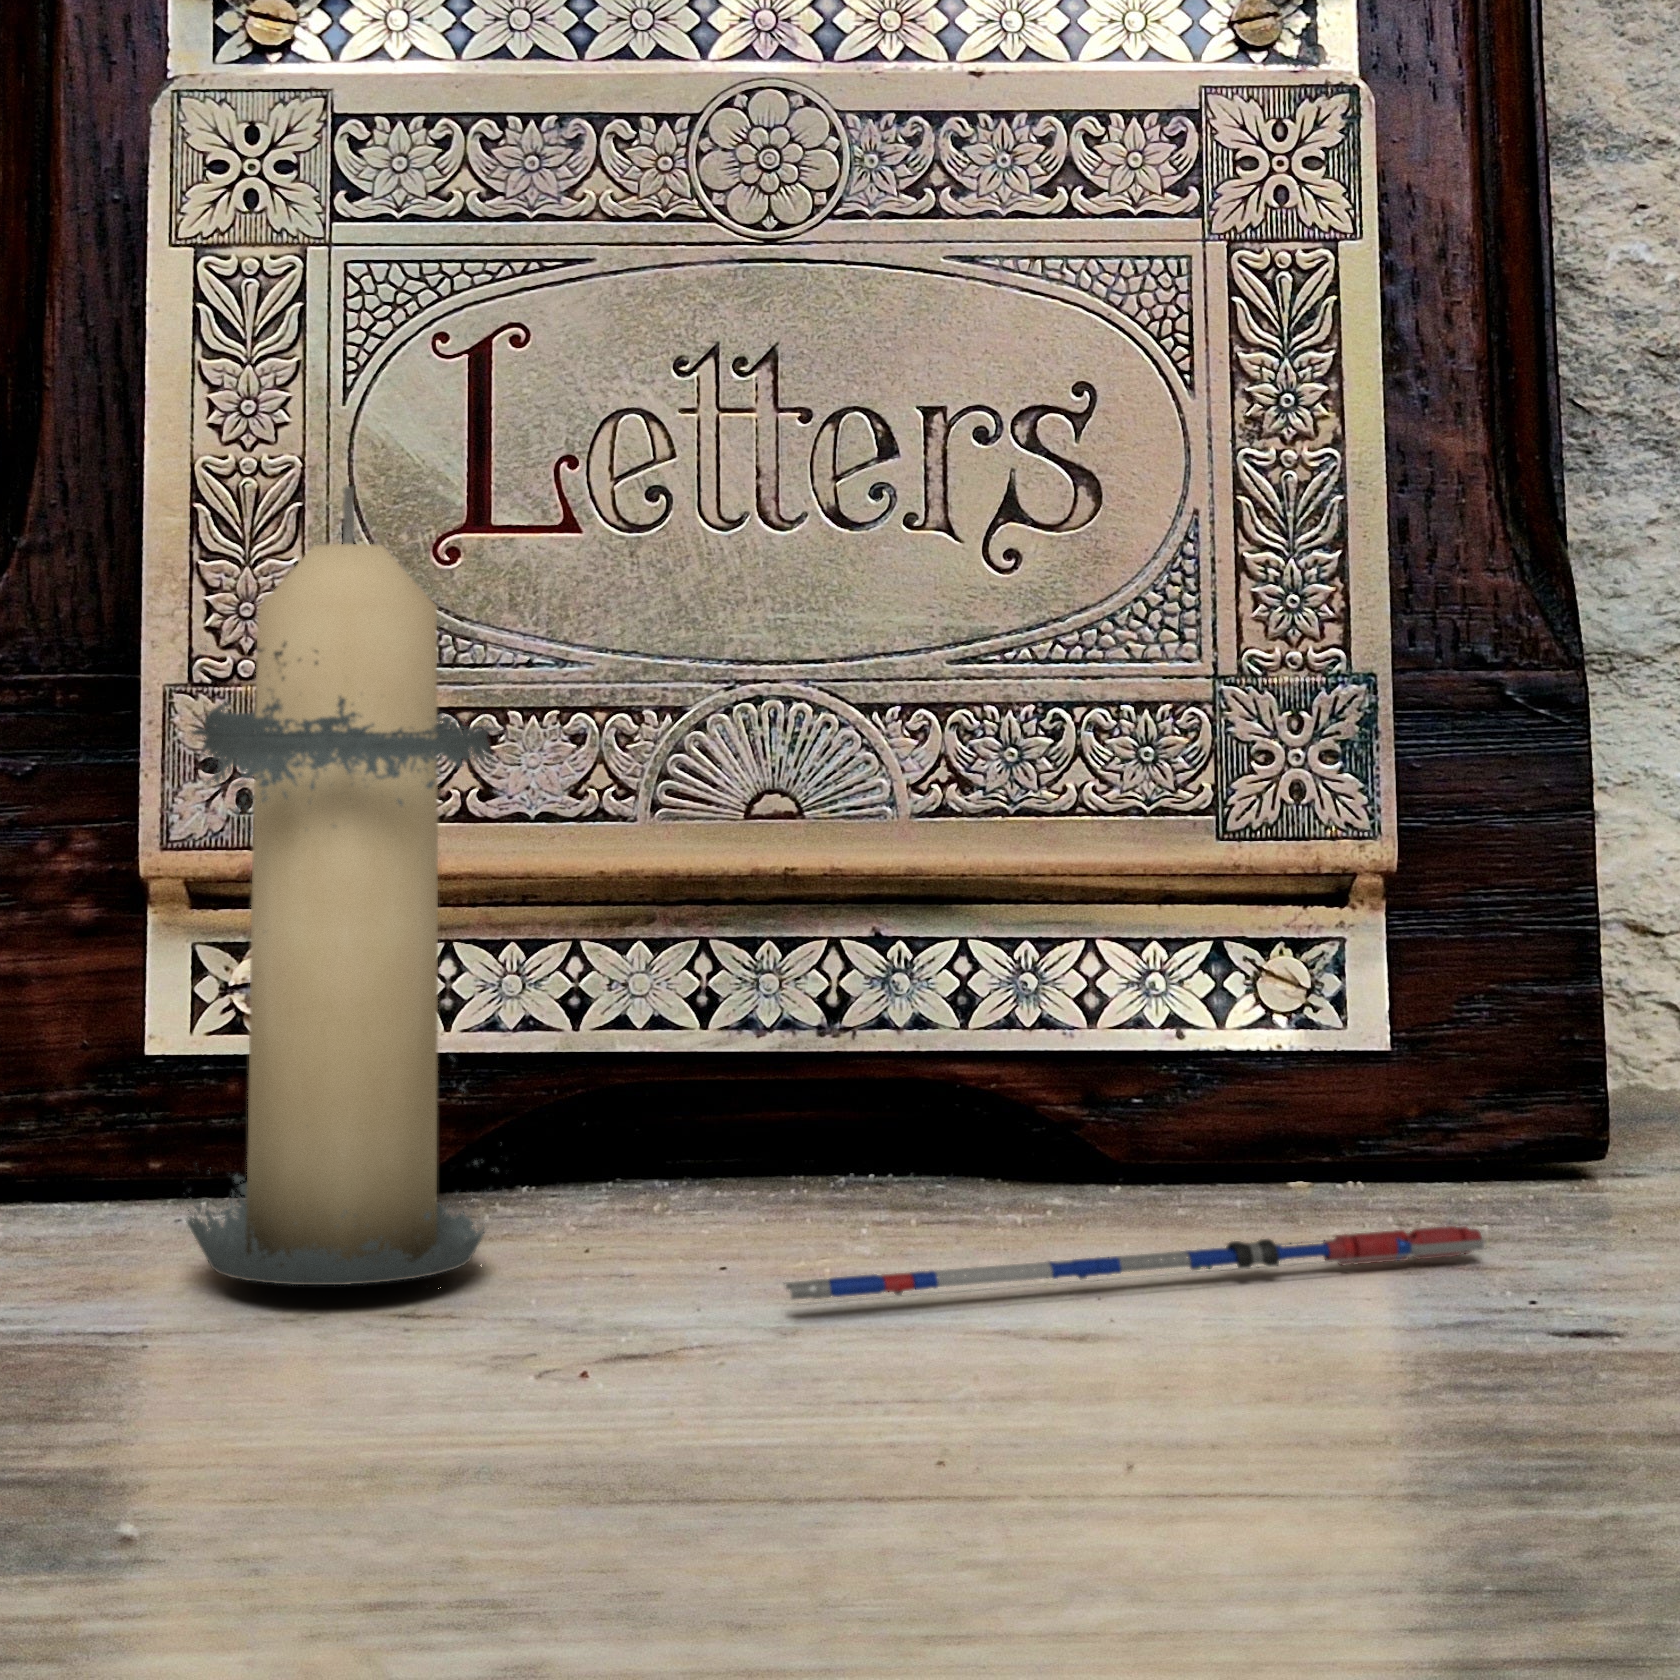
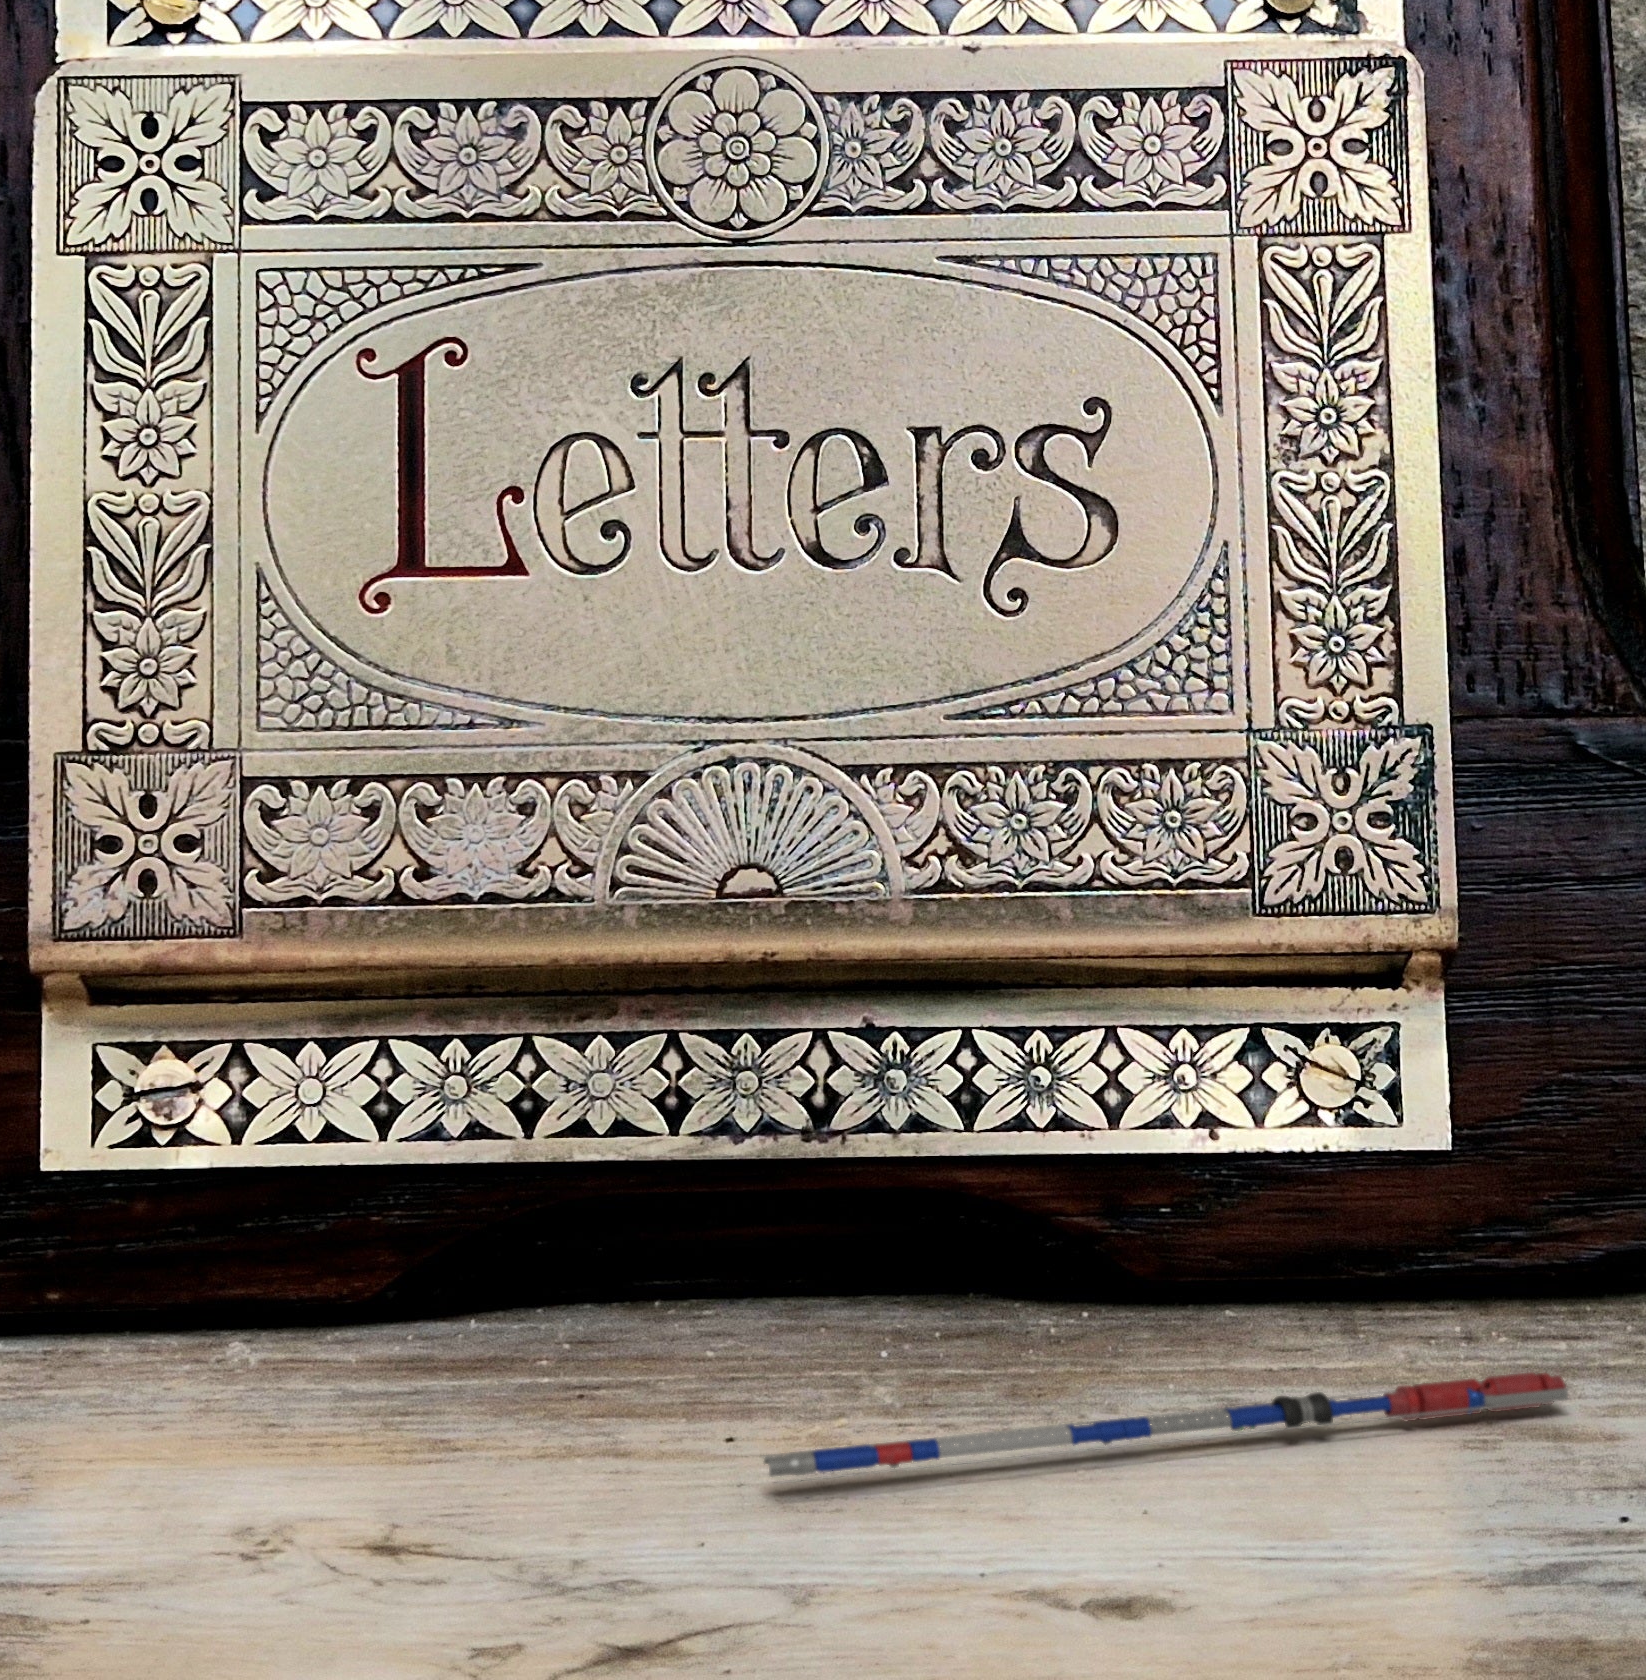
candle: present [187,487,502,1285] -> none [30,536,474,1480]

